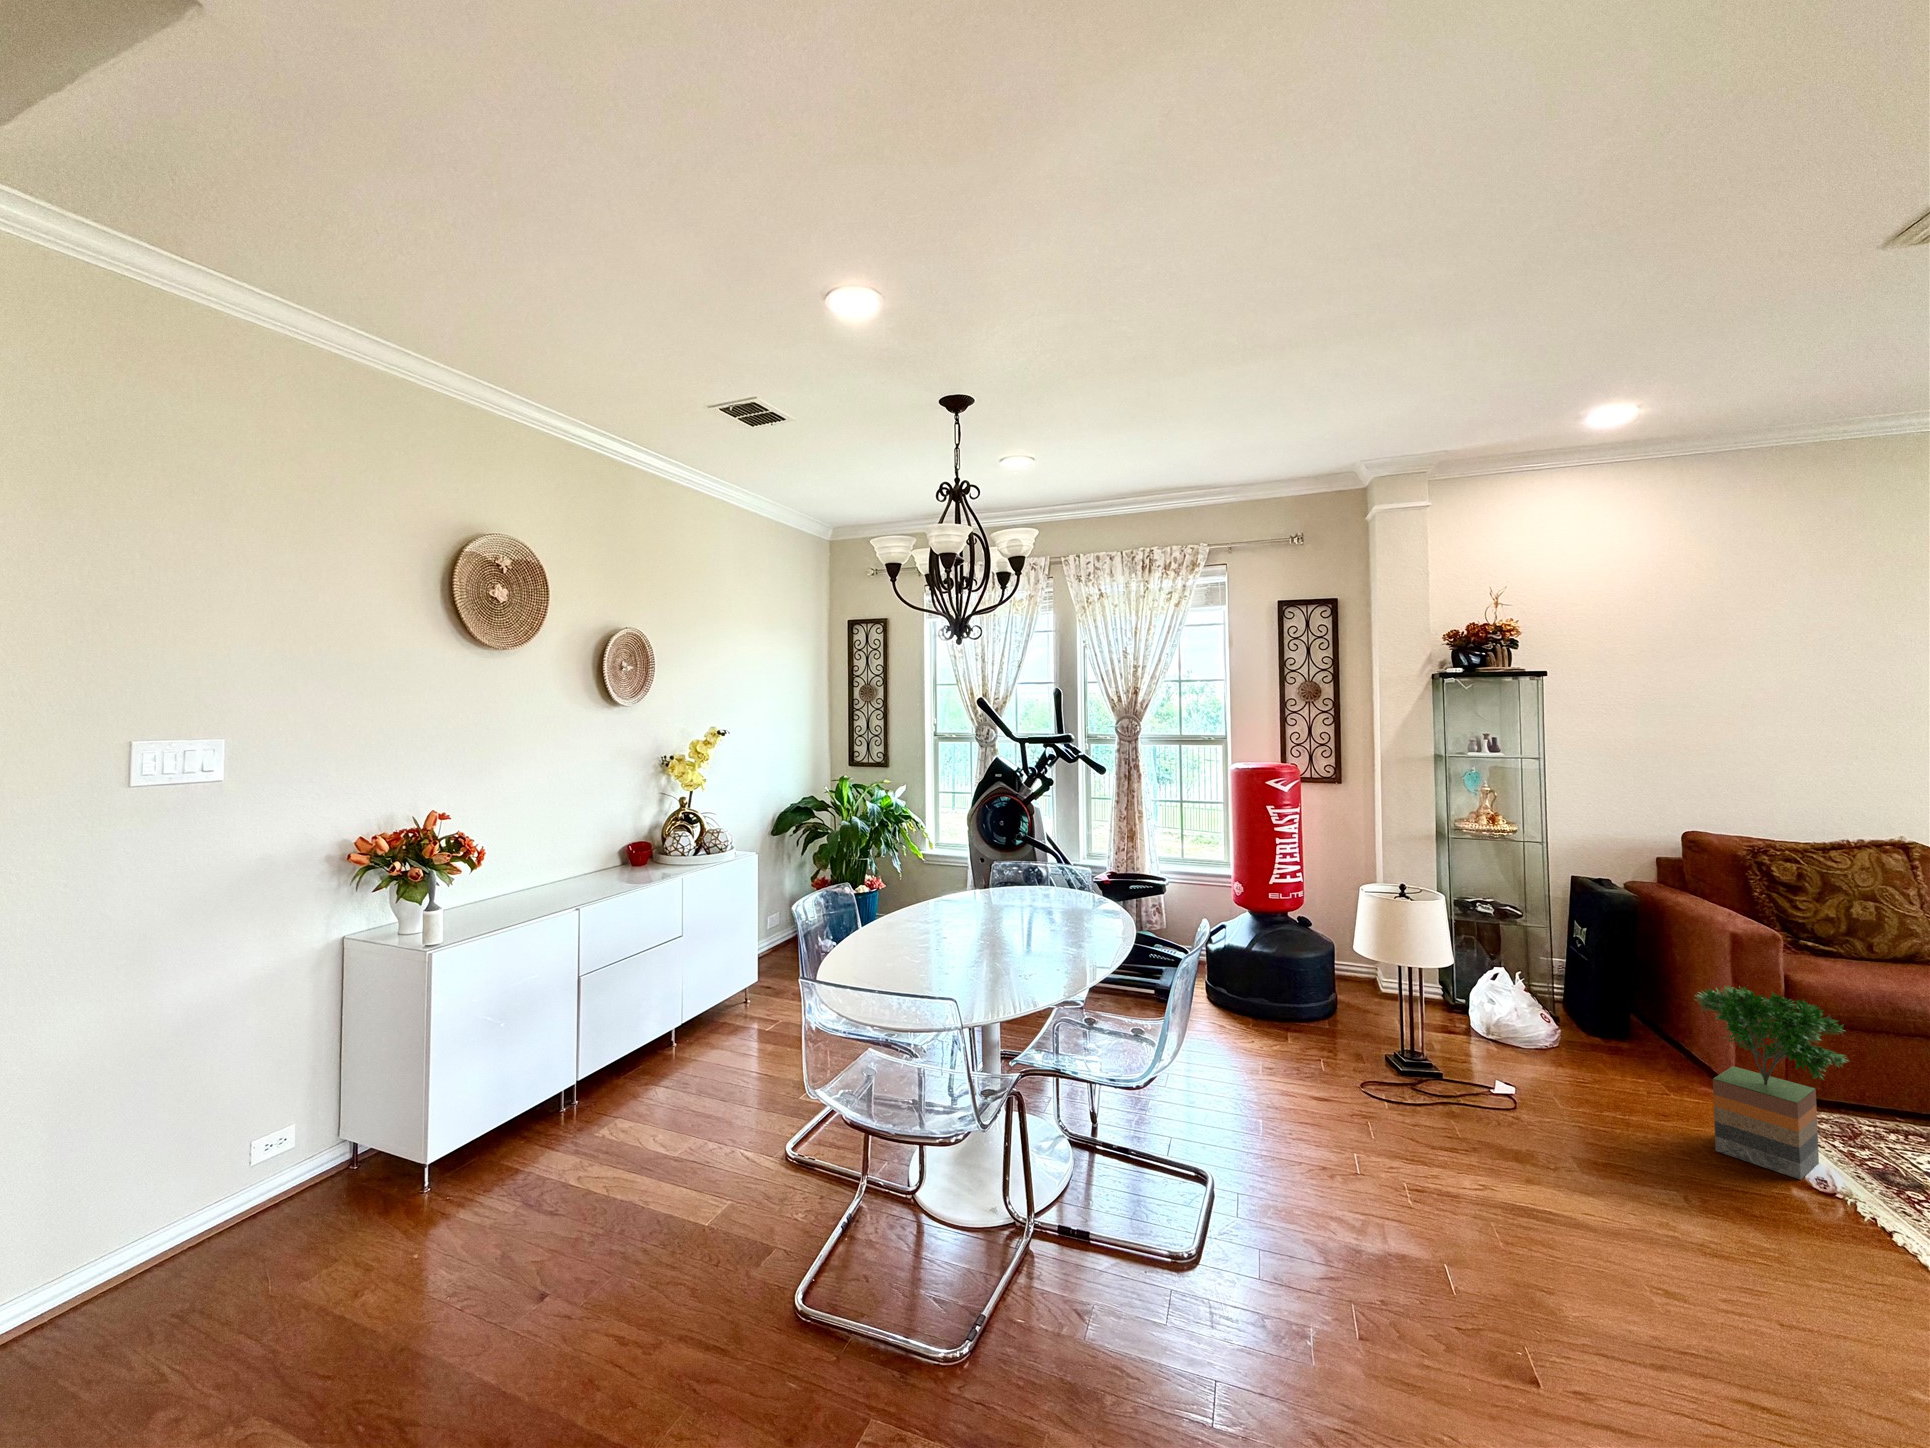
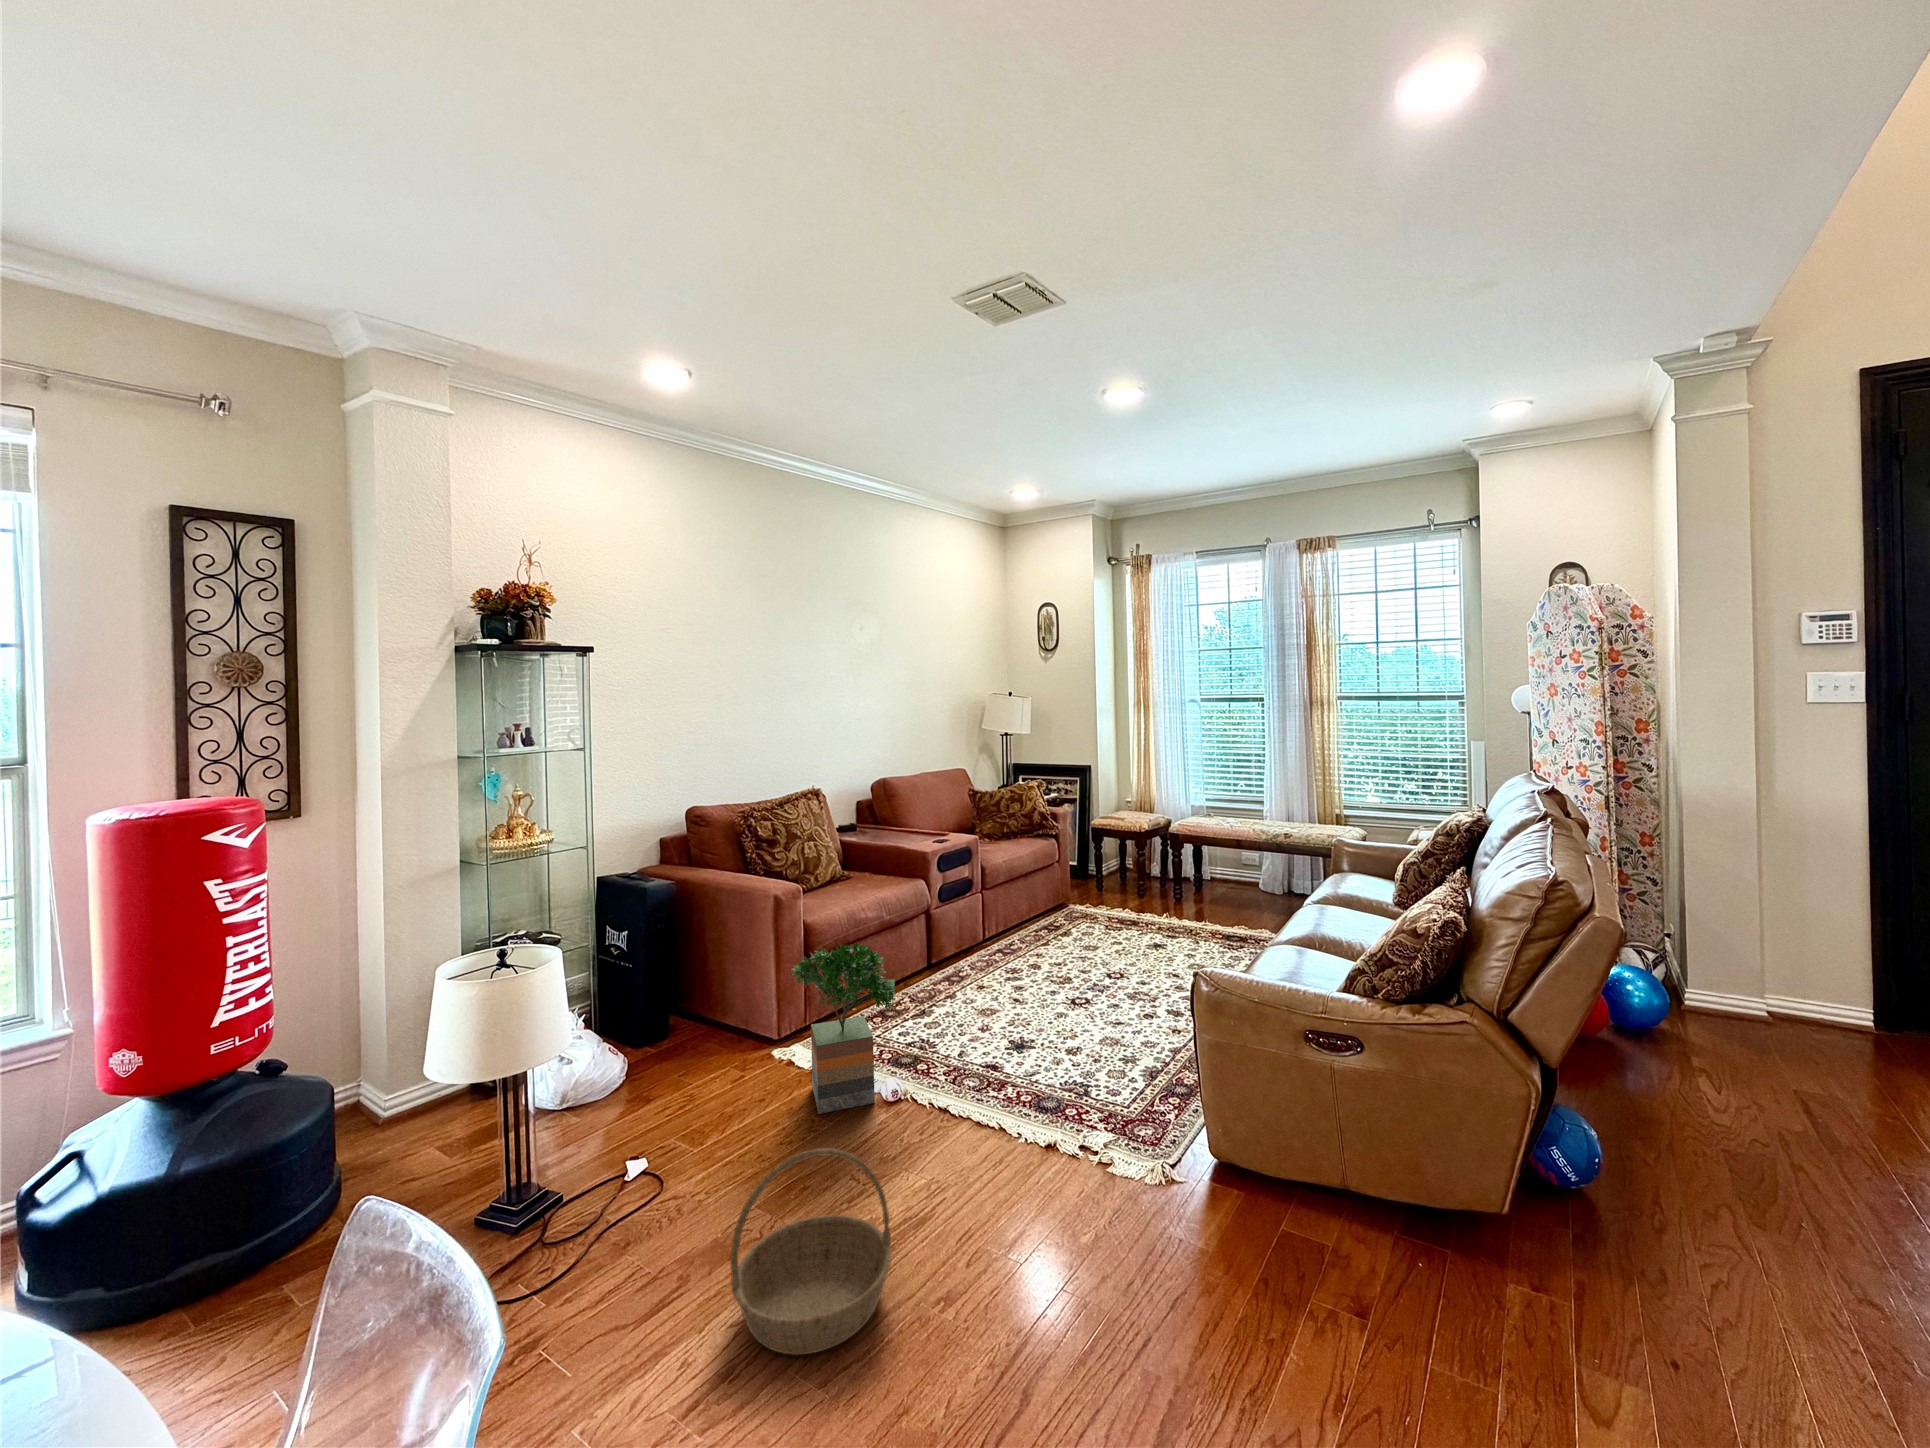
basket: none [1475,1081,1637,1249] -> present [730,1148,892,1355]

